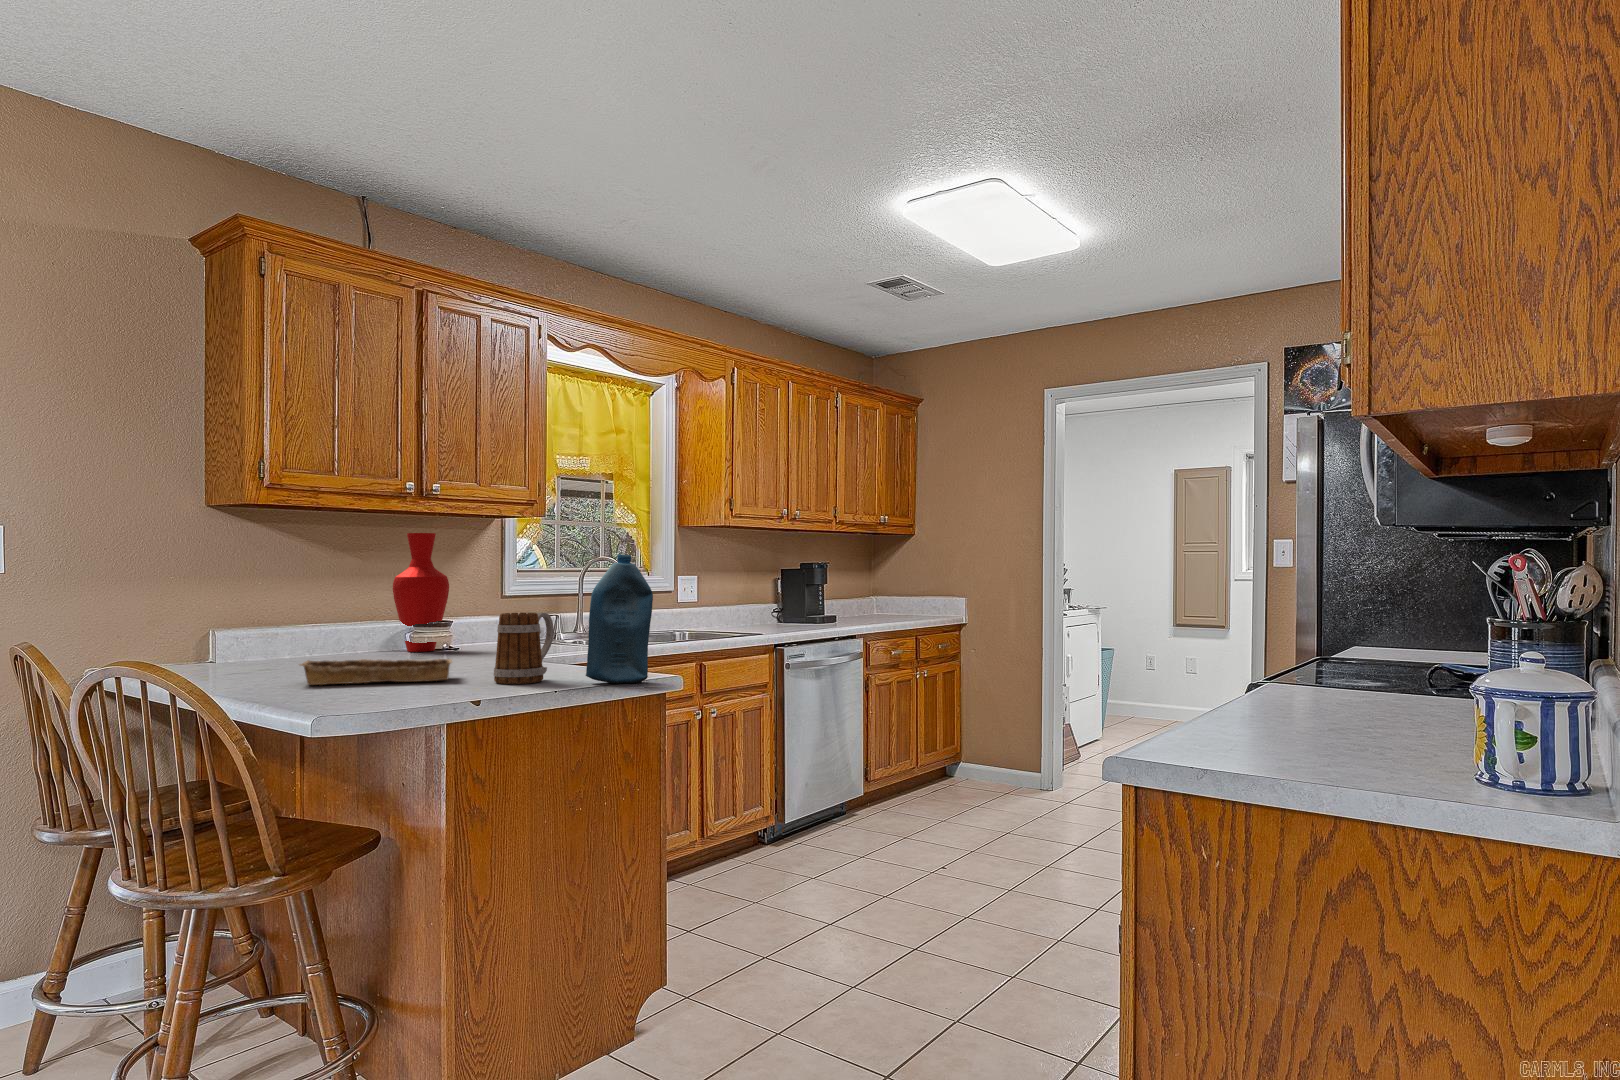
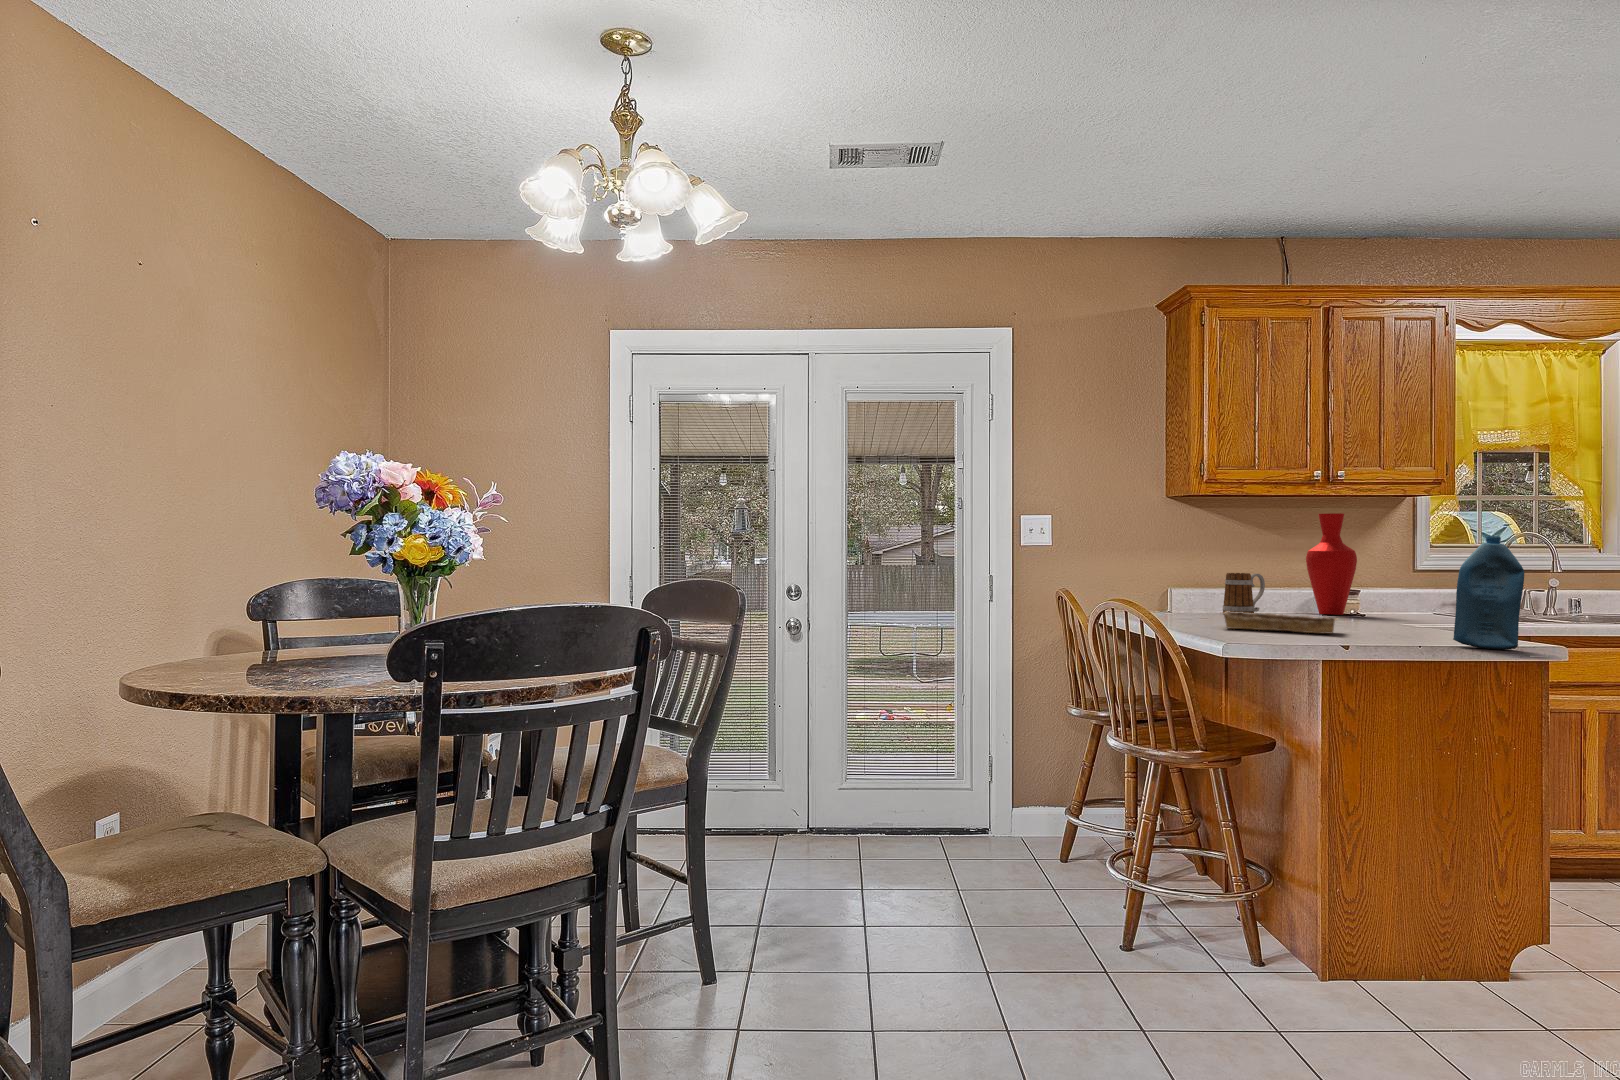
mug: present [494,613,554,684] -> present [1223,573,1265,613]

